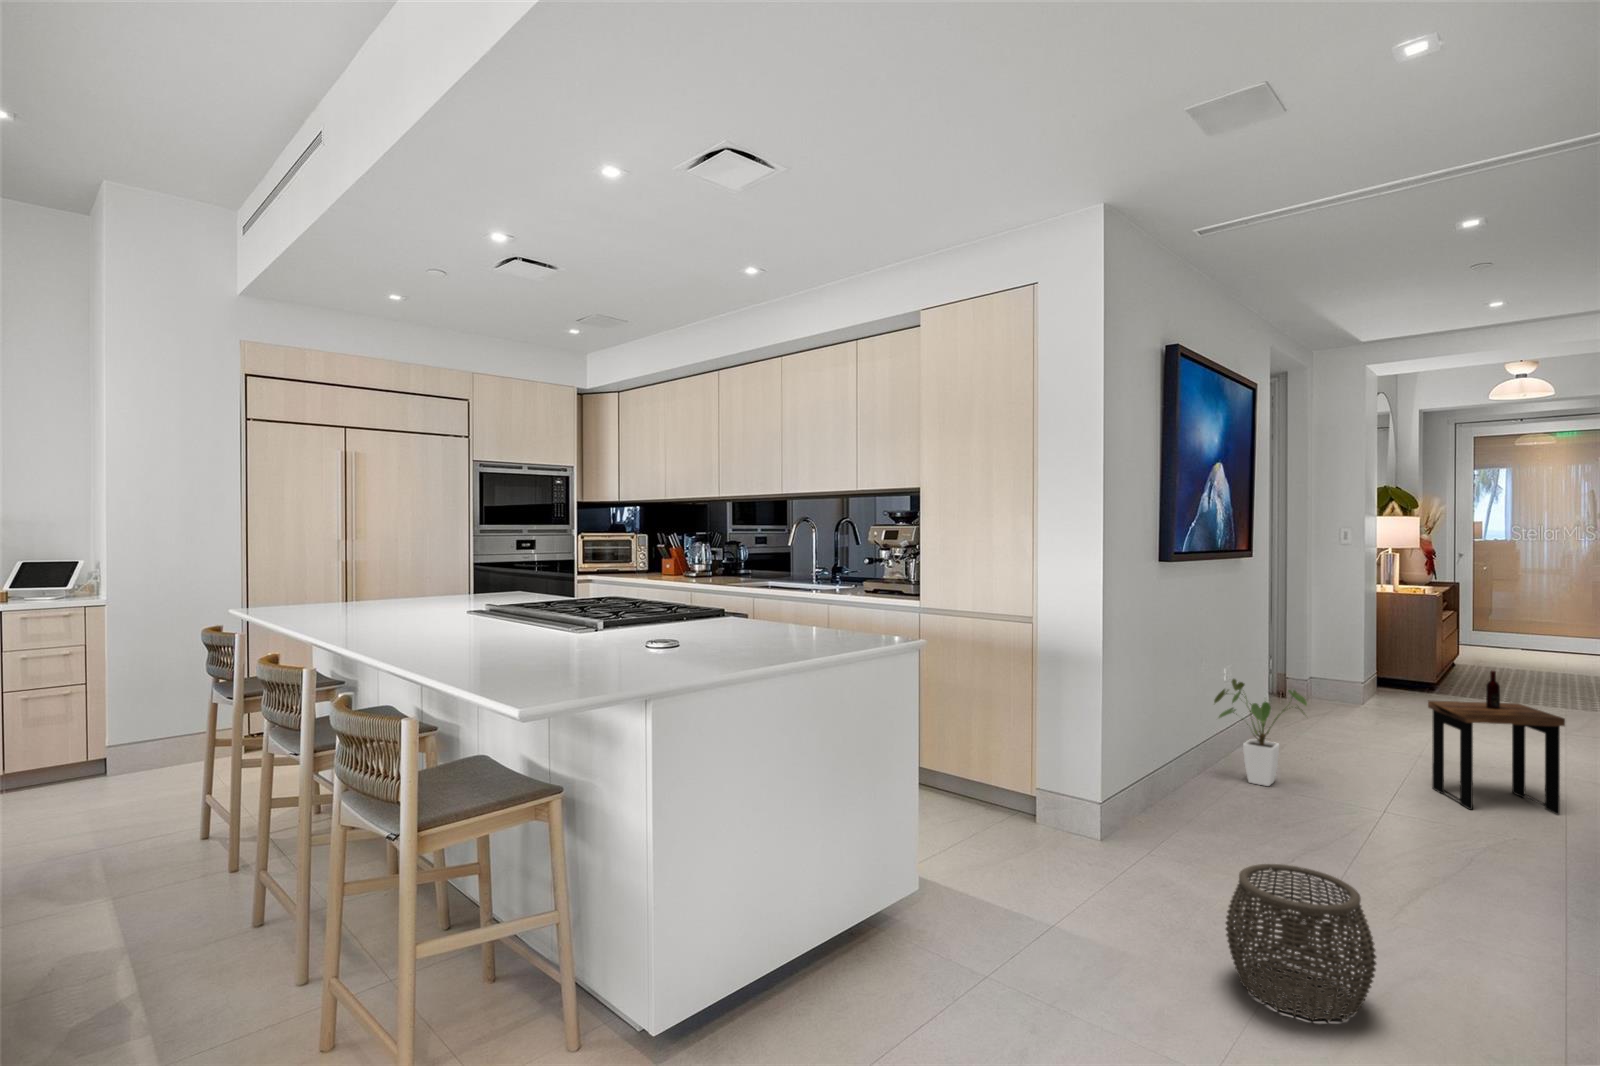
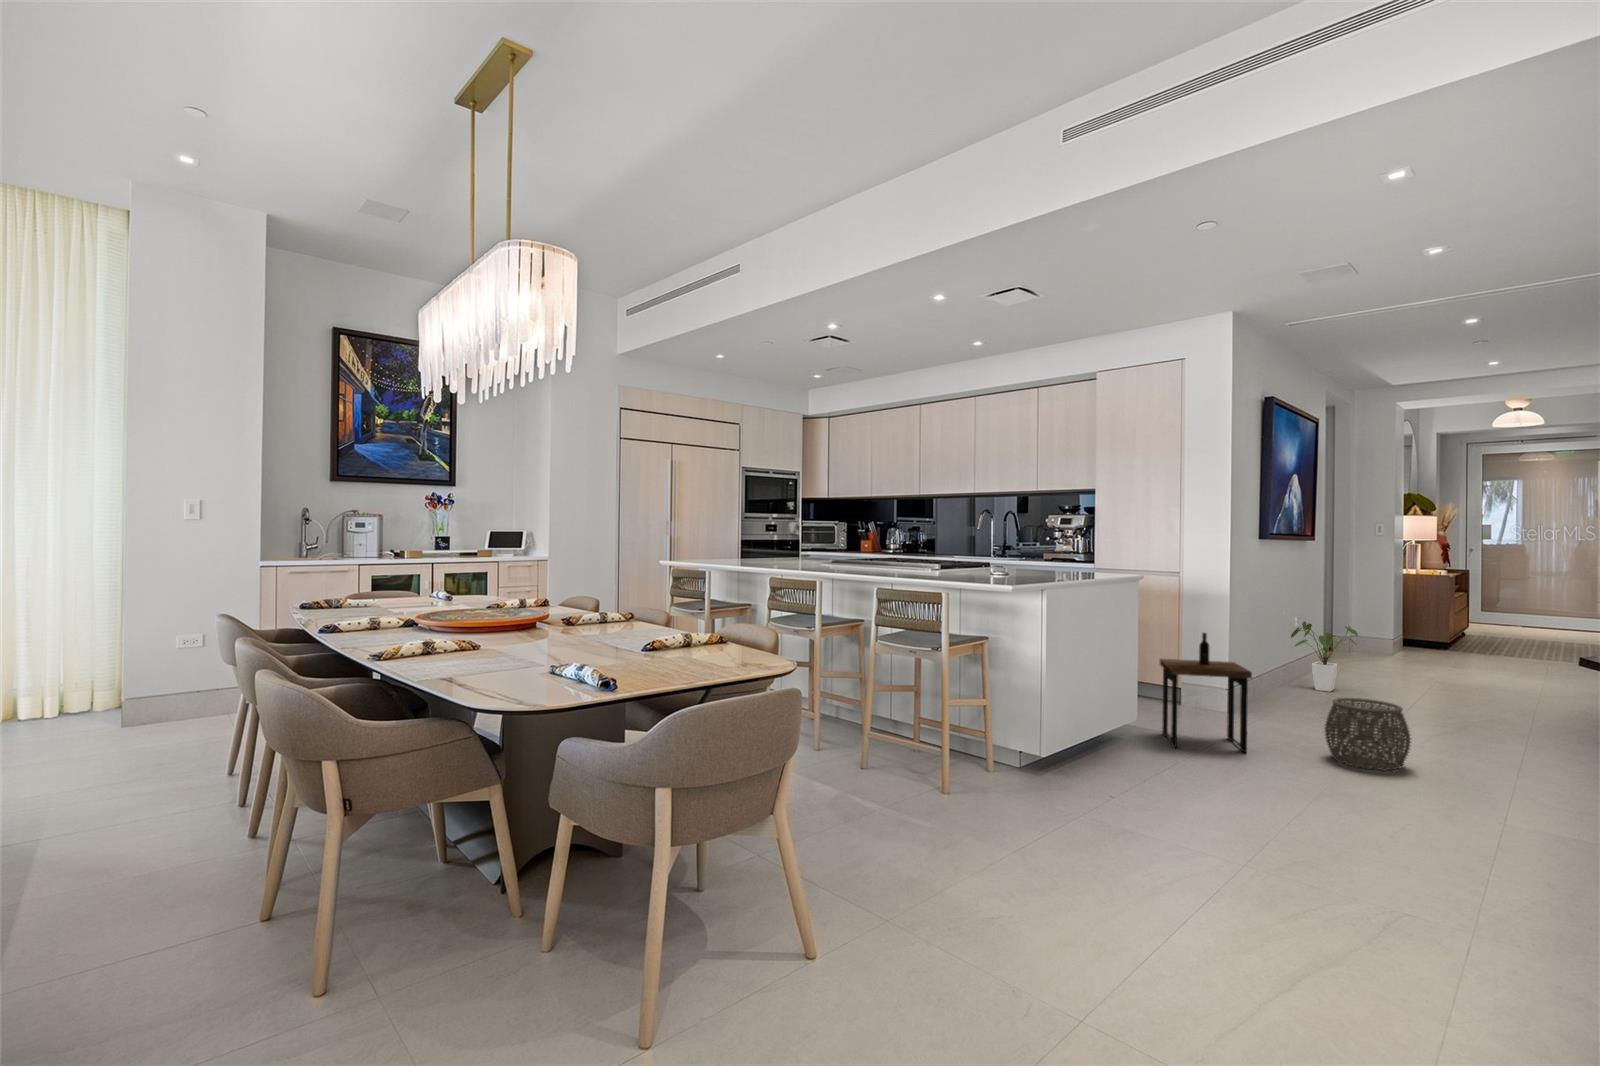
side table: present [1428,671,1565,815] -> present [1160,633,1252,753]

